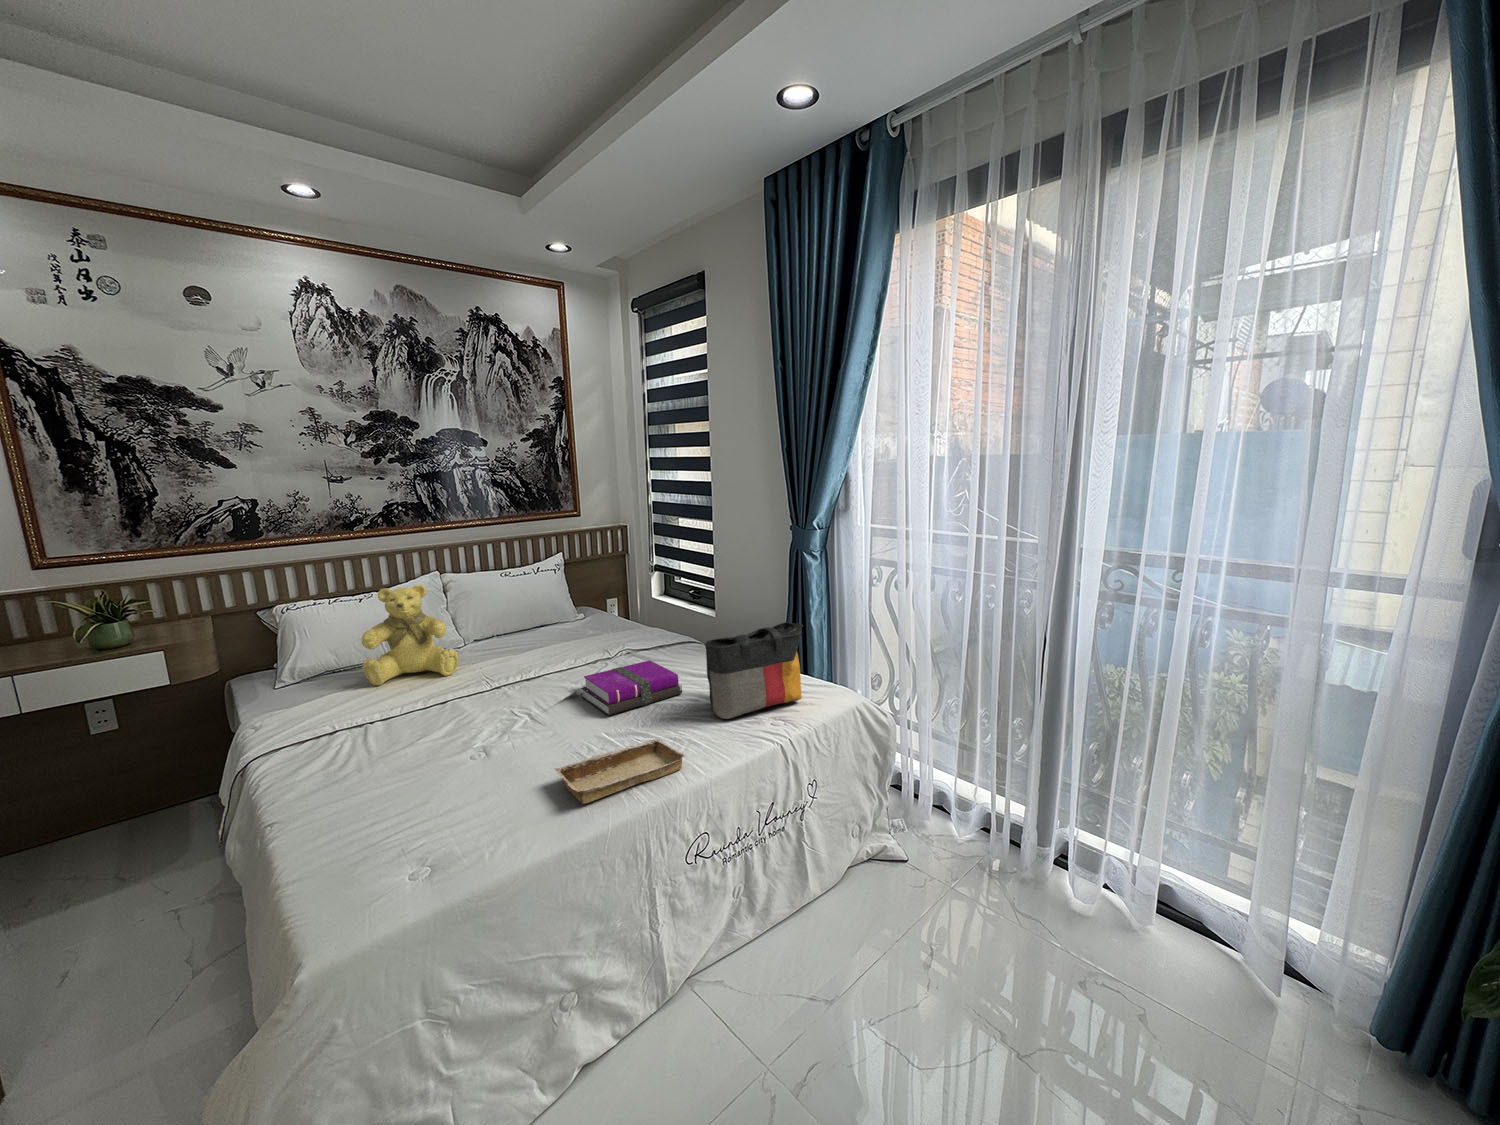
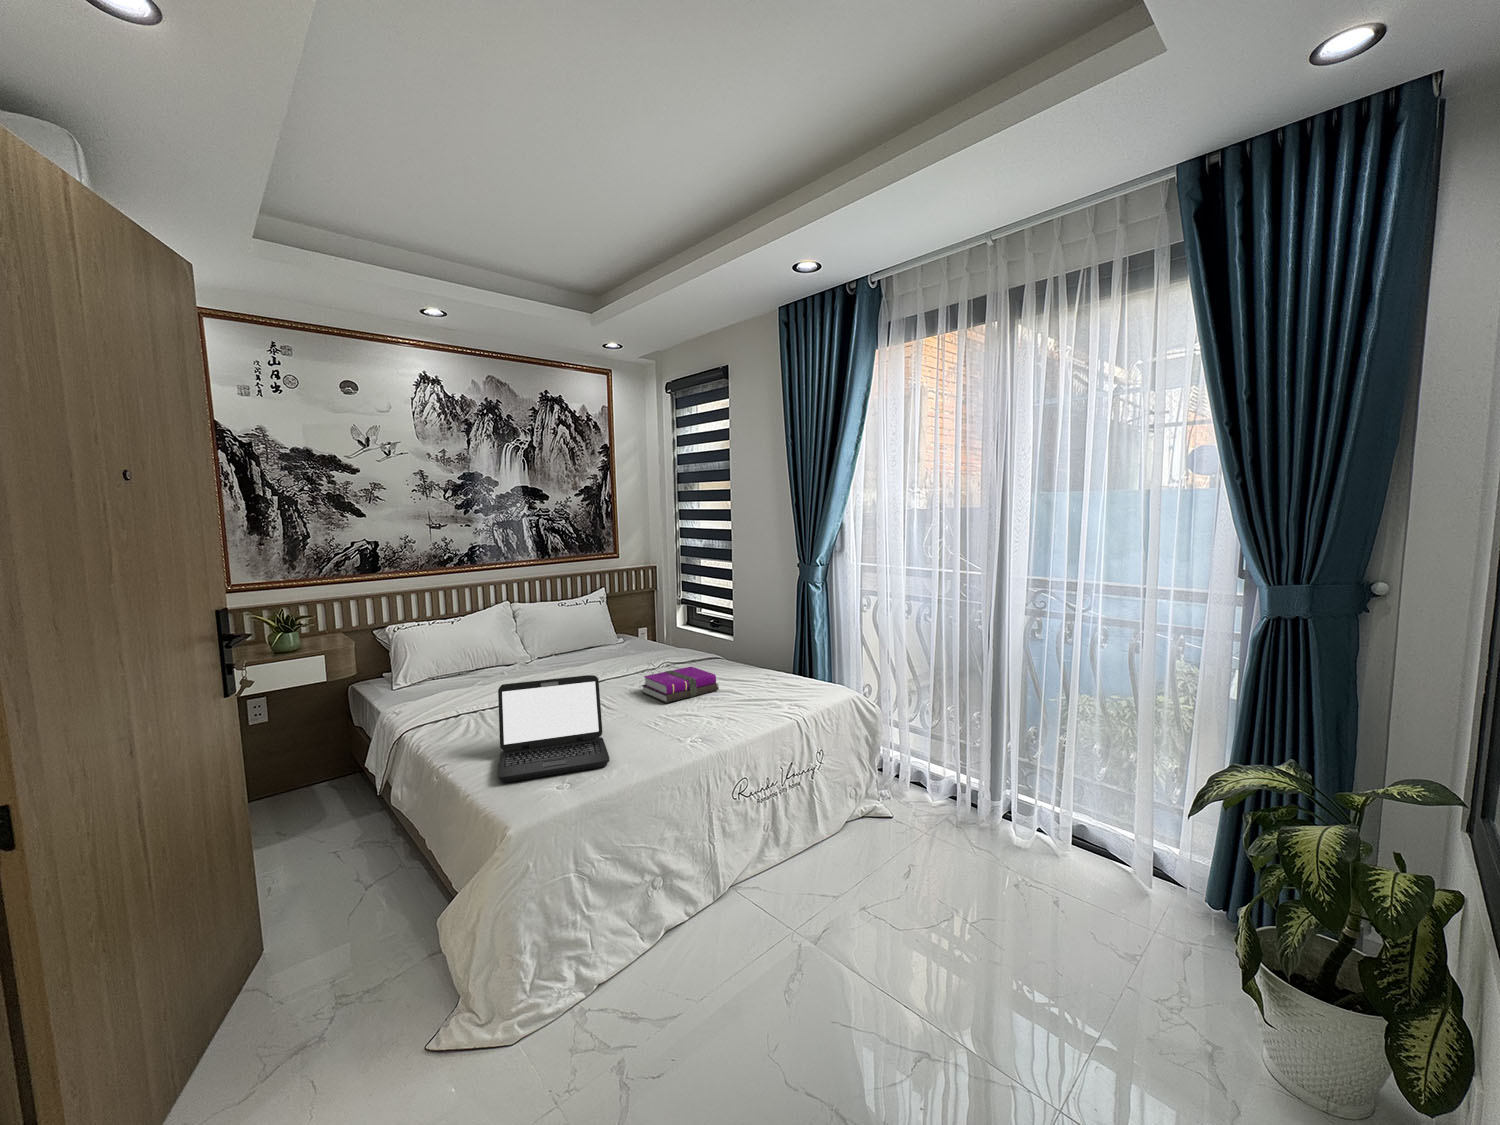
teddy bear: present [361,585,458,685] -> none [470,608,541,685]
tote bag: present [705,622,803,719] -> none [740,634,811,704]
laptop: none [317,692,502,869] -> present [497,675,609,782]
tray: present [555,738,686,804] -> none [640,714,732,750]

